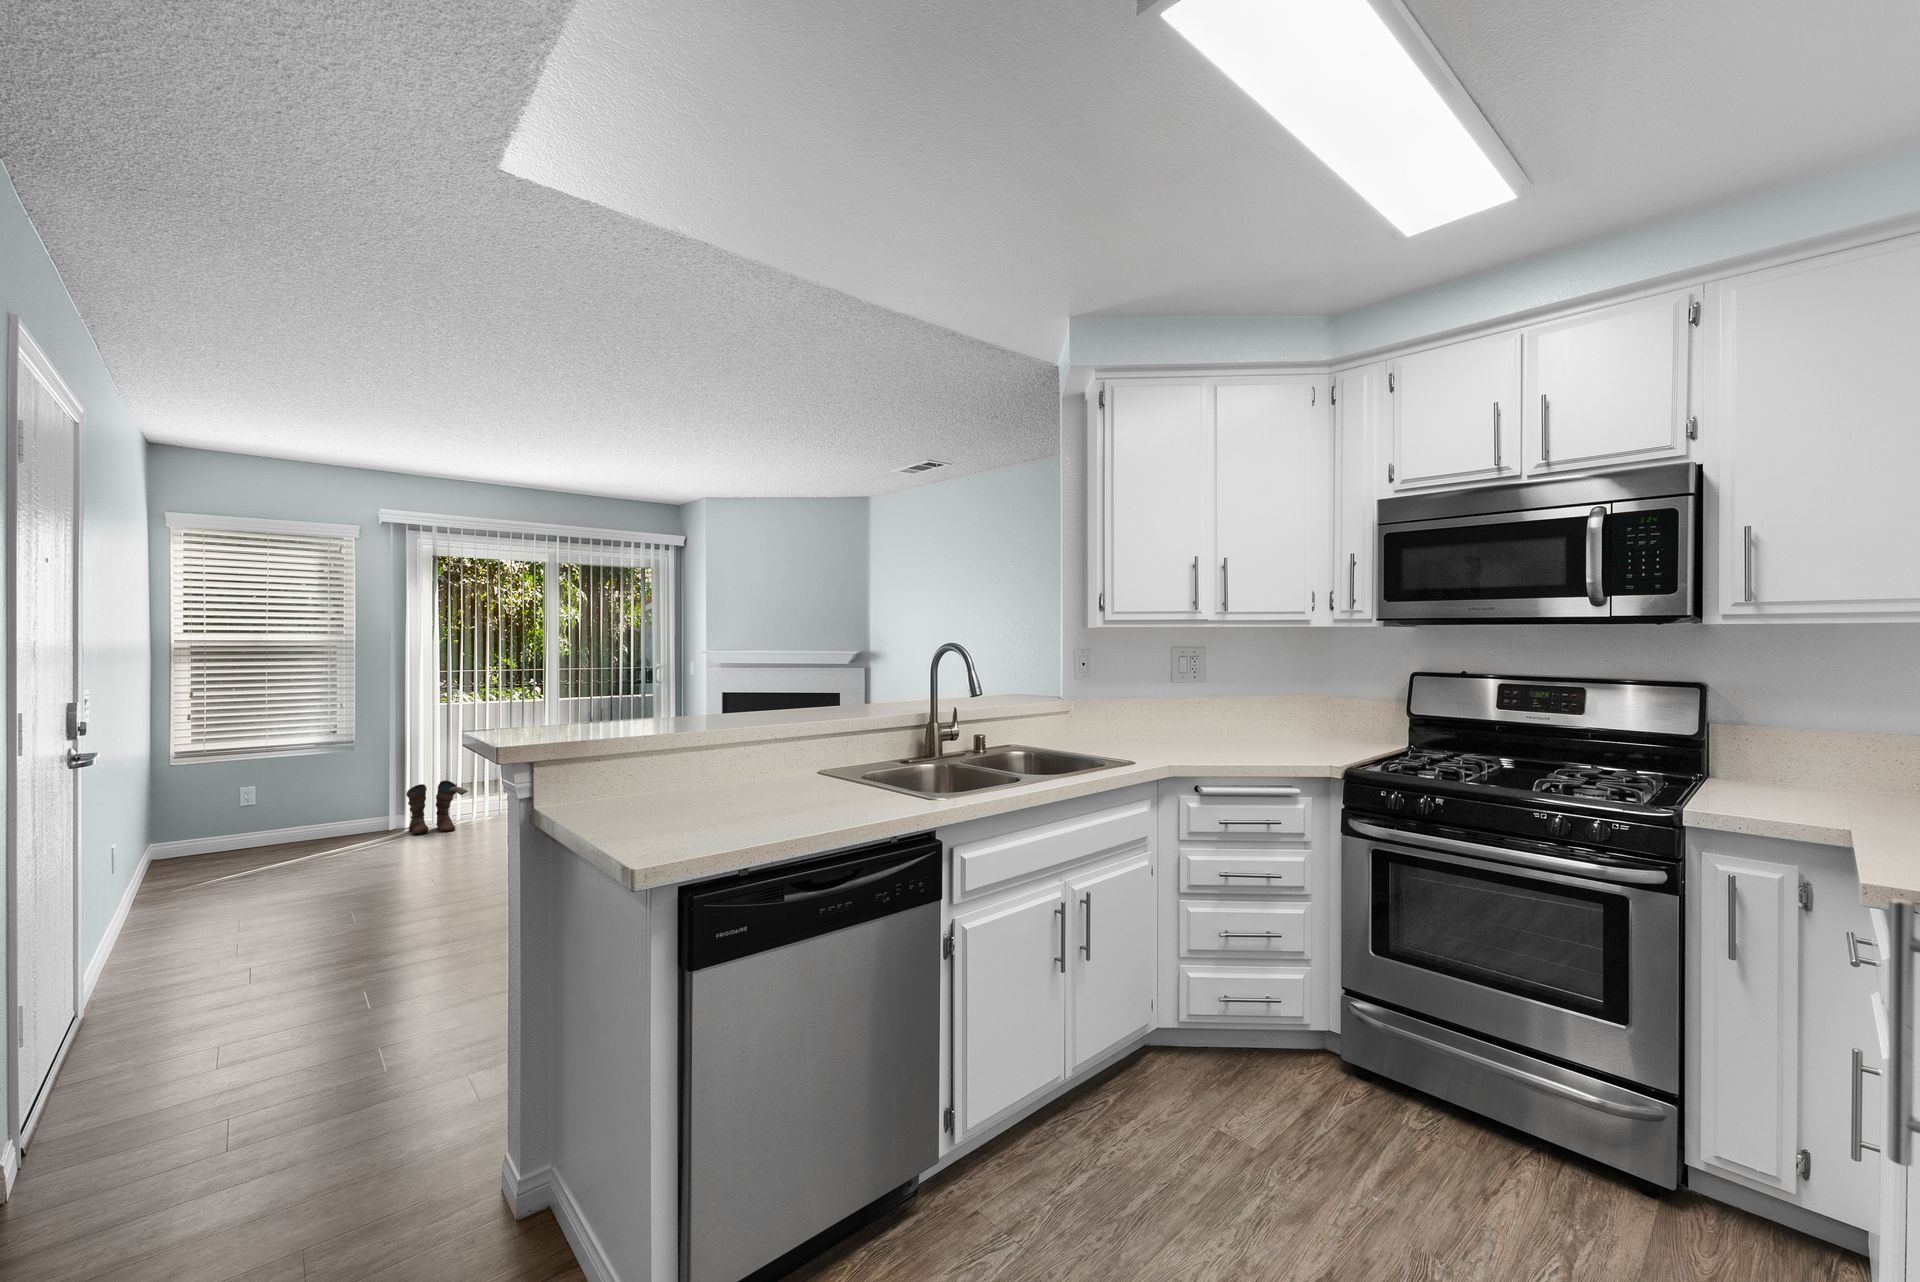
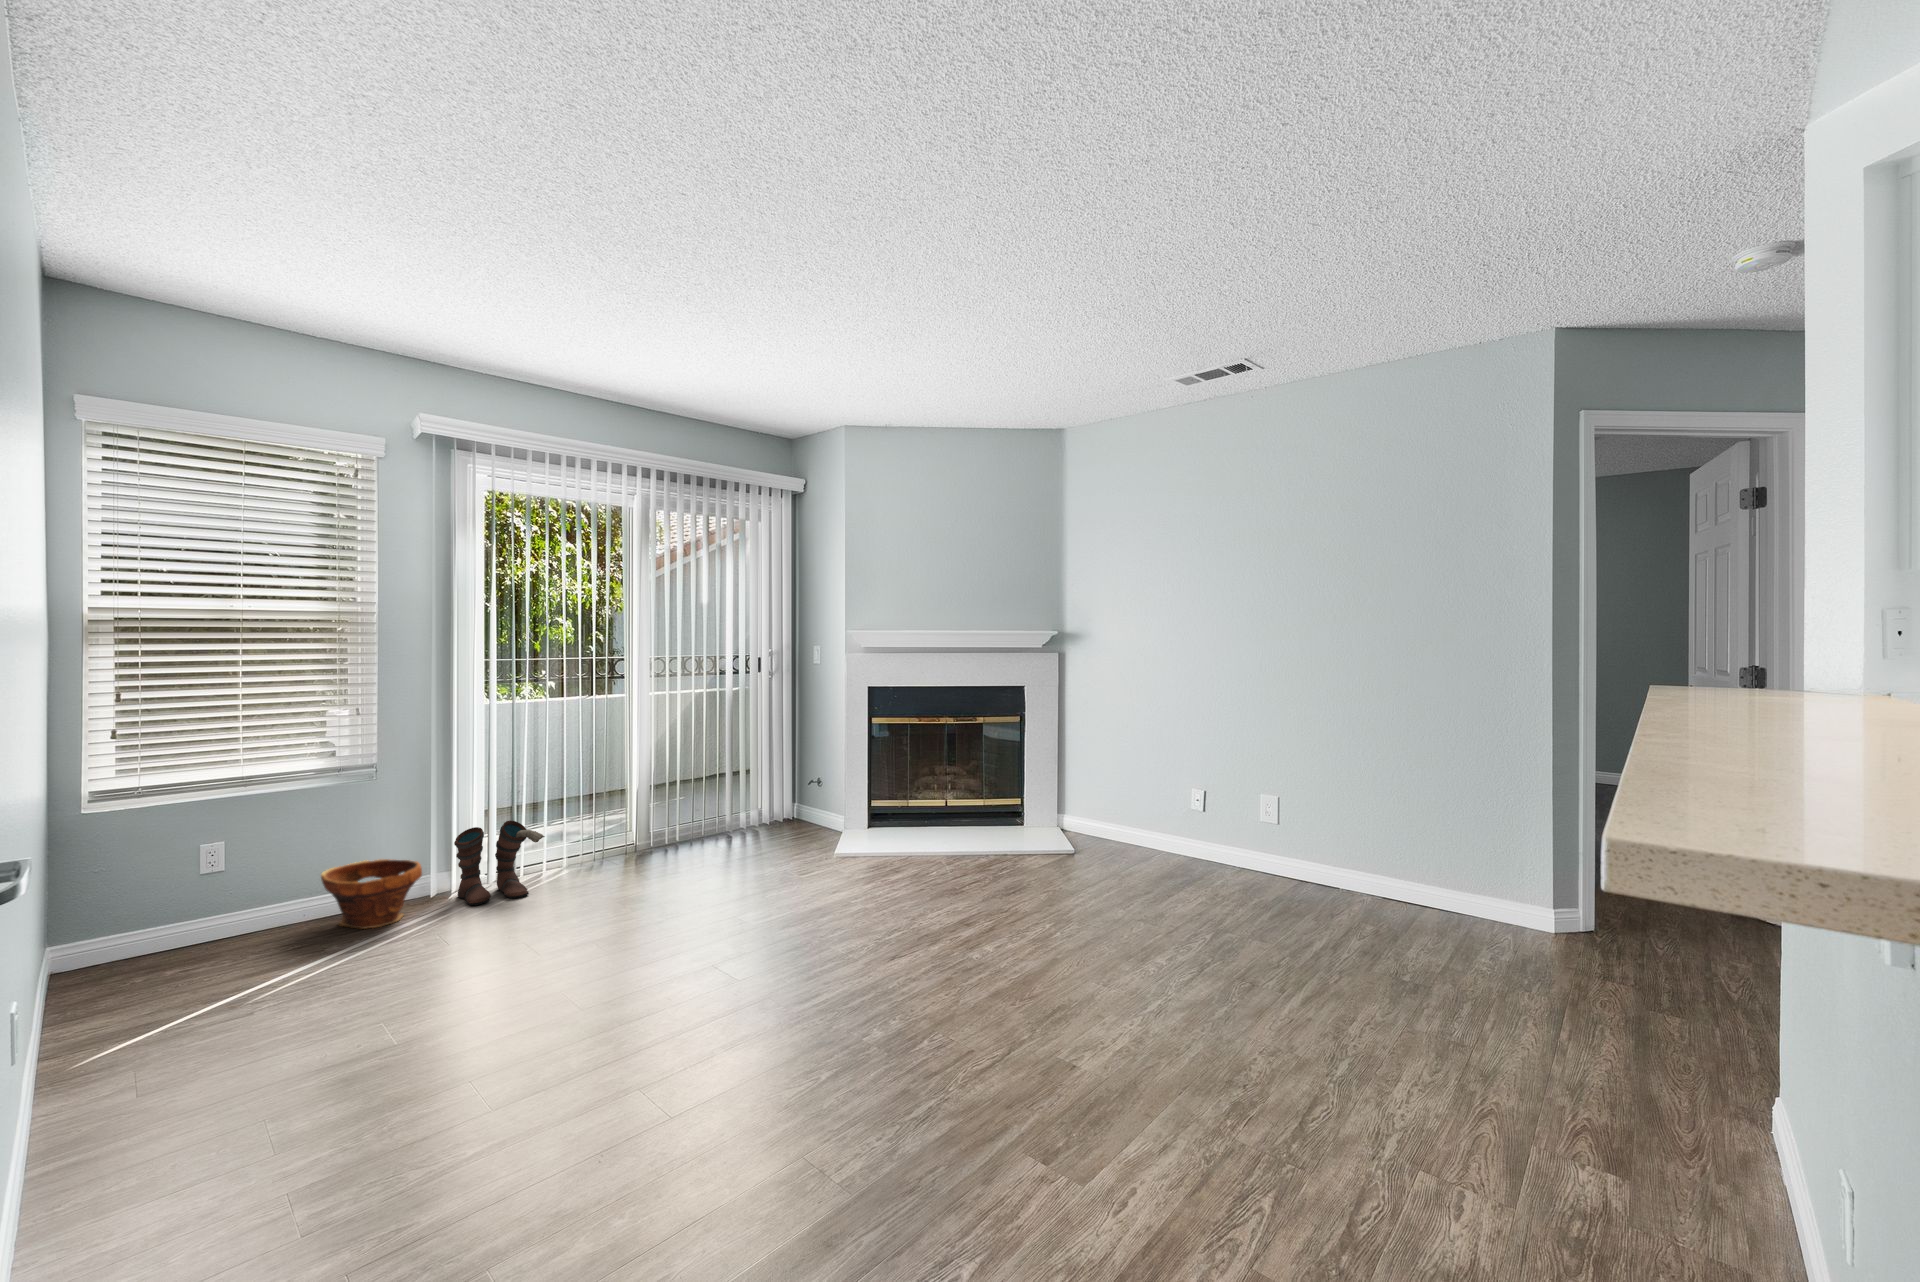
planter: none [315,803,381,844] -> present [321,859,422,929]

